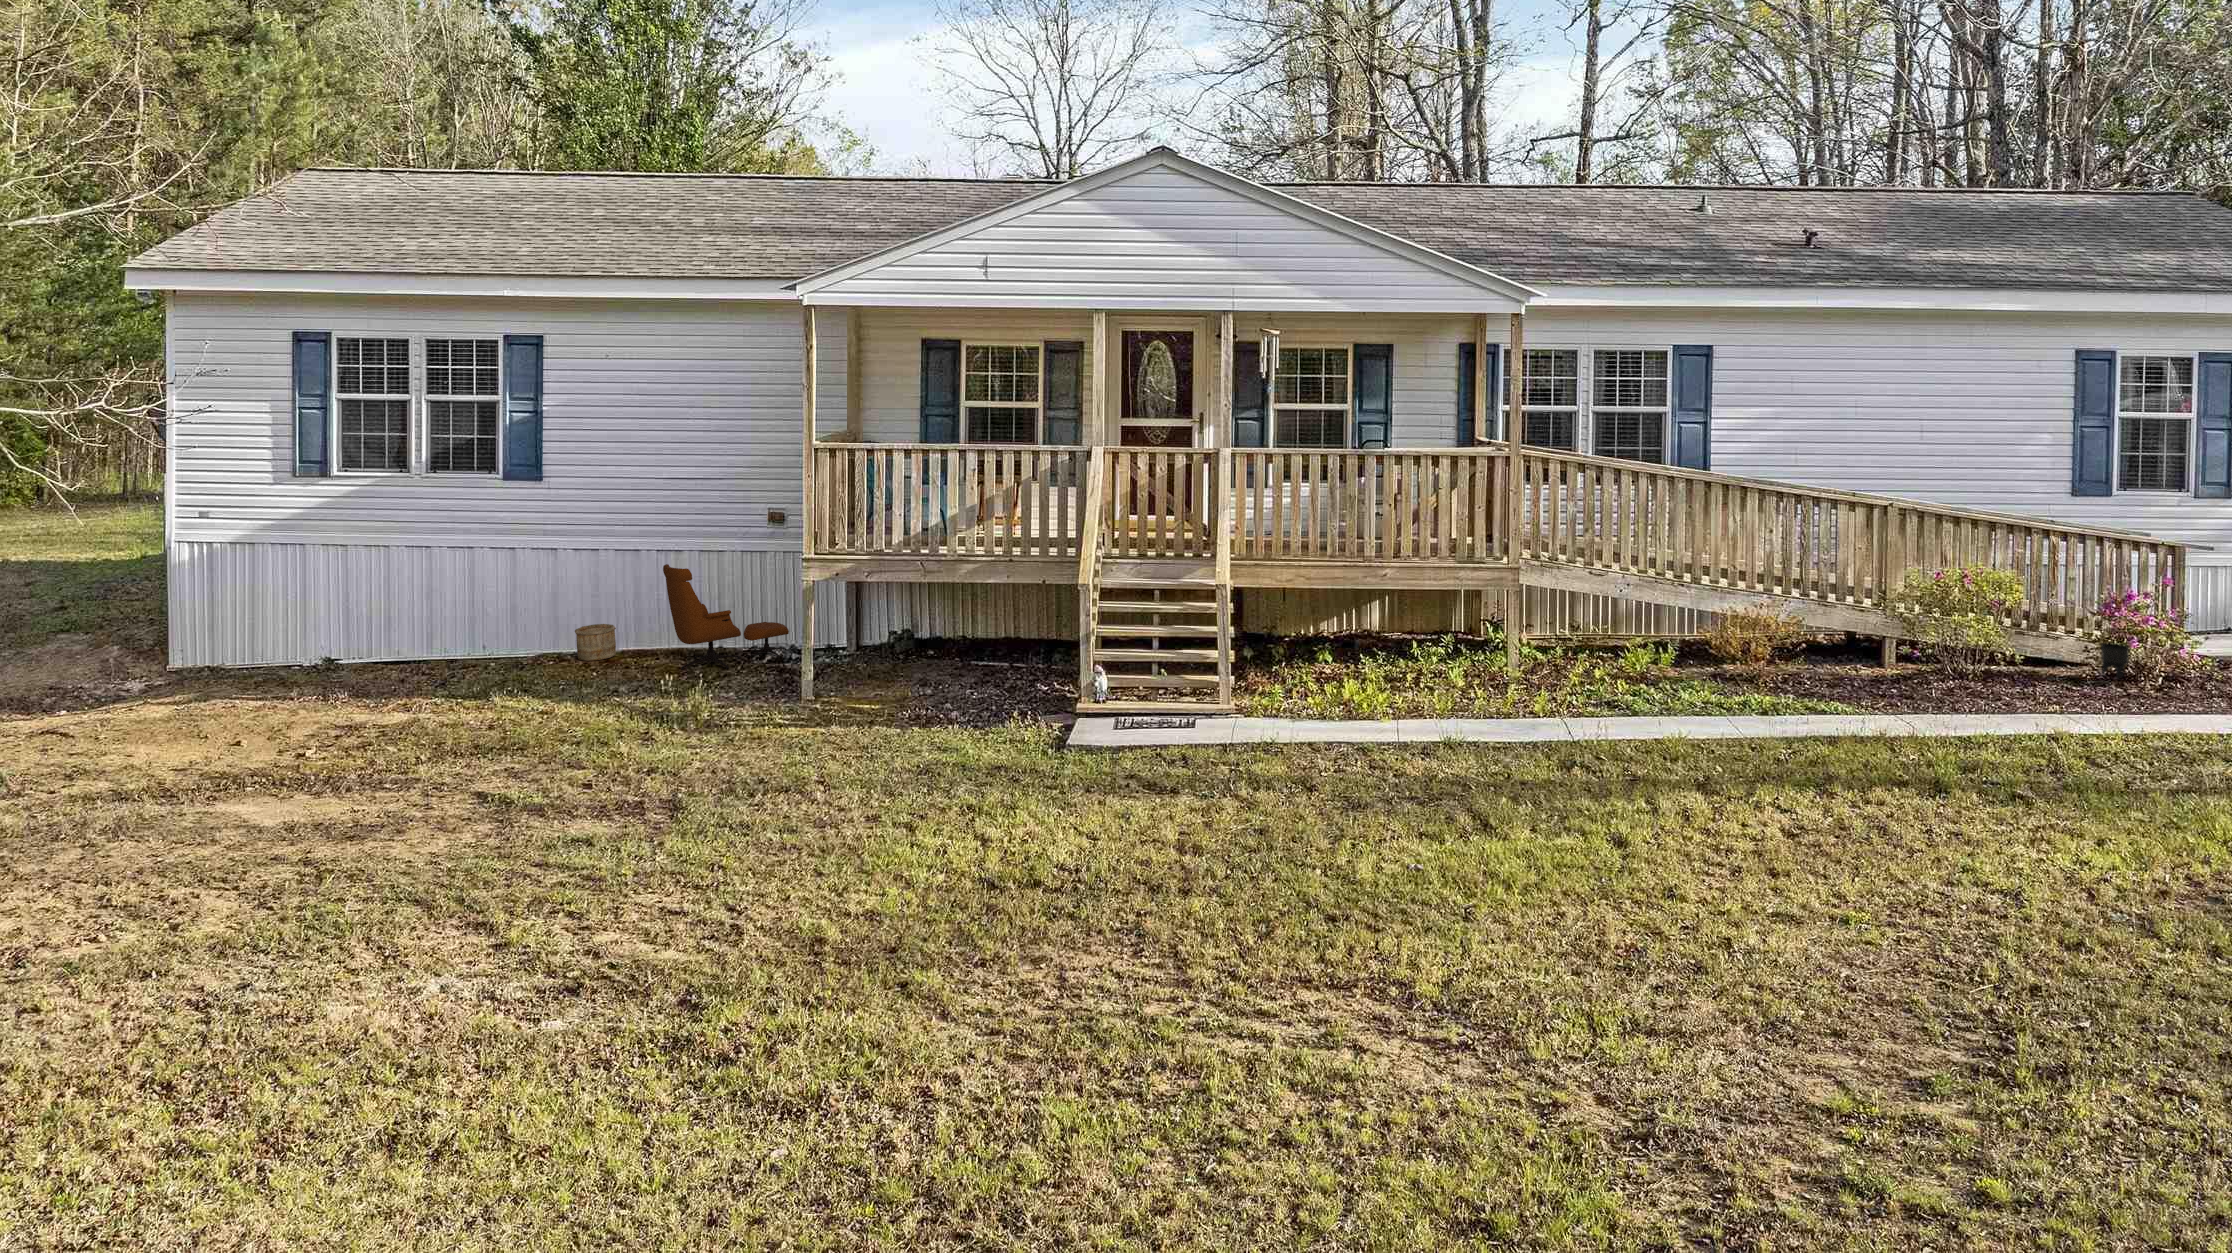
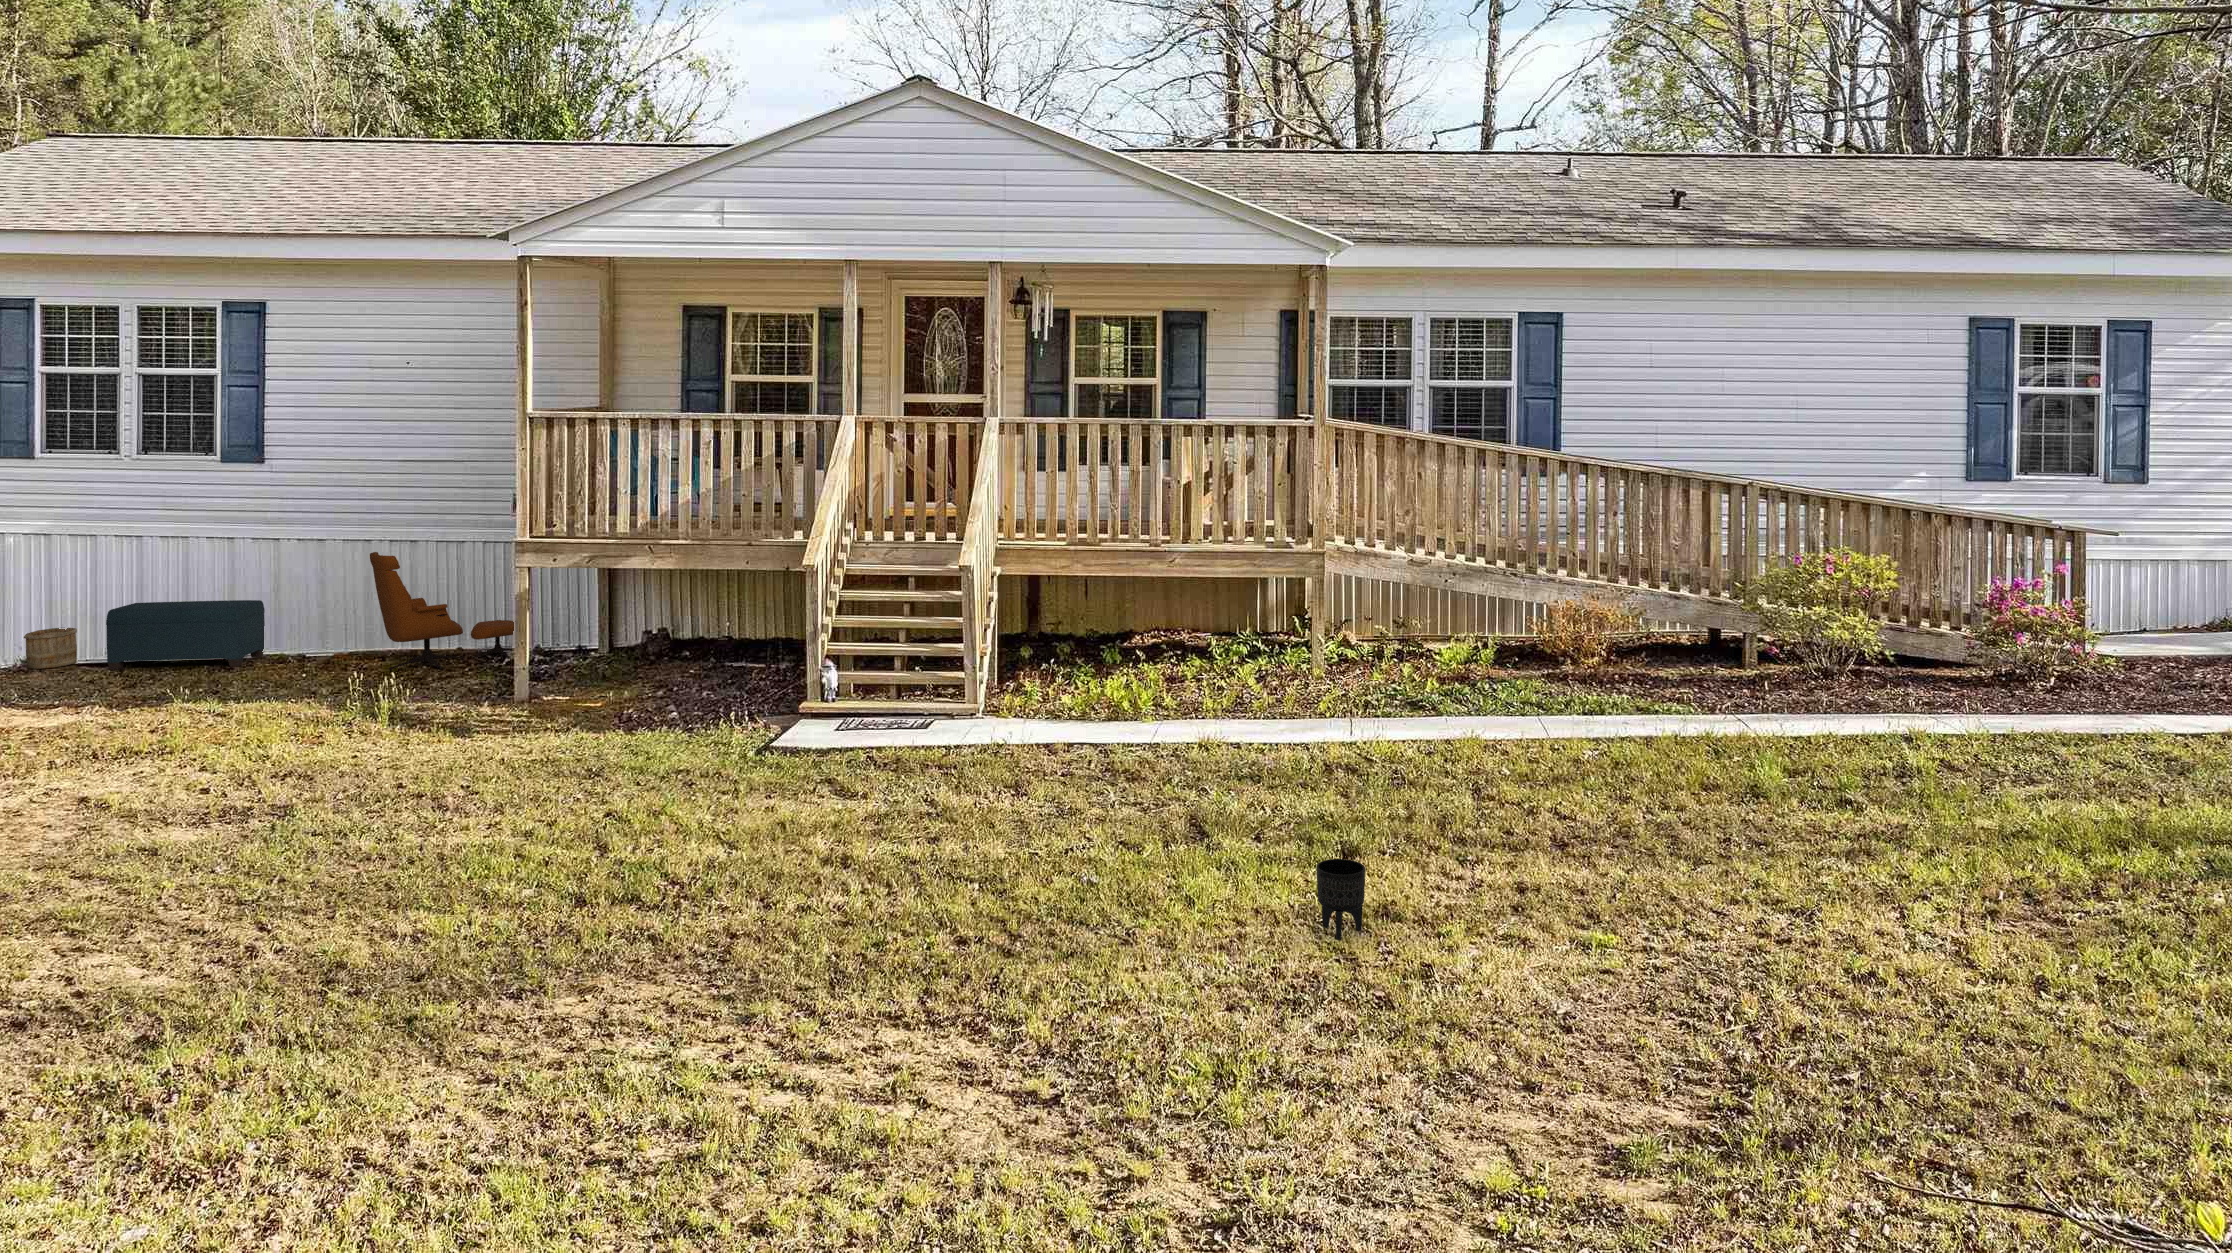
bench: none [428,605,558,669] -> present [106,600,265,670]
wooden bucket: present [575,624,616,661] -> present [24,628,77,669]
planter: present [2101,643,2130,680] -> present [1316,859,1365,940]

